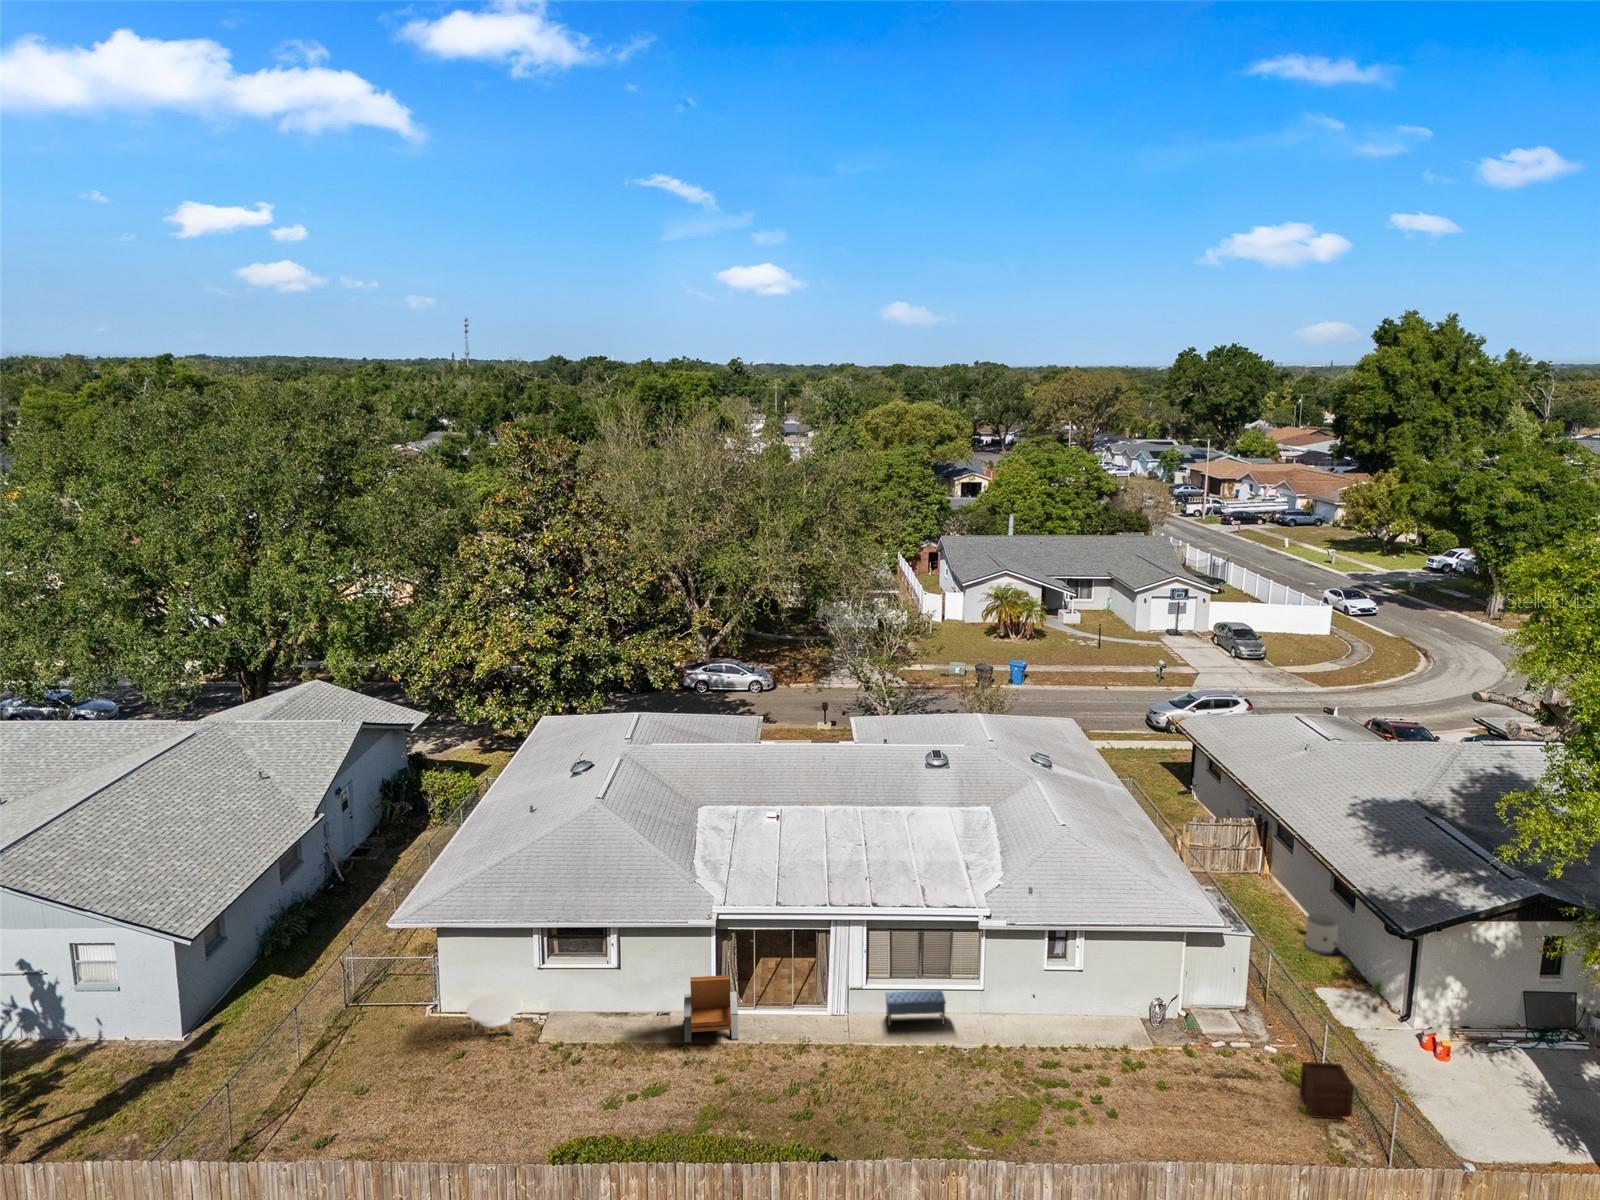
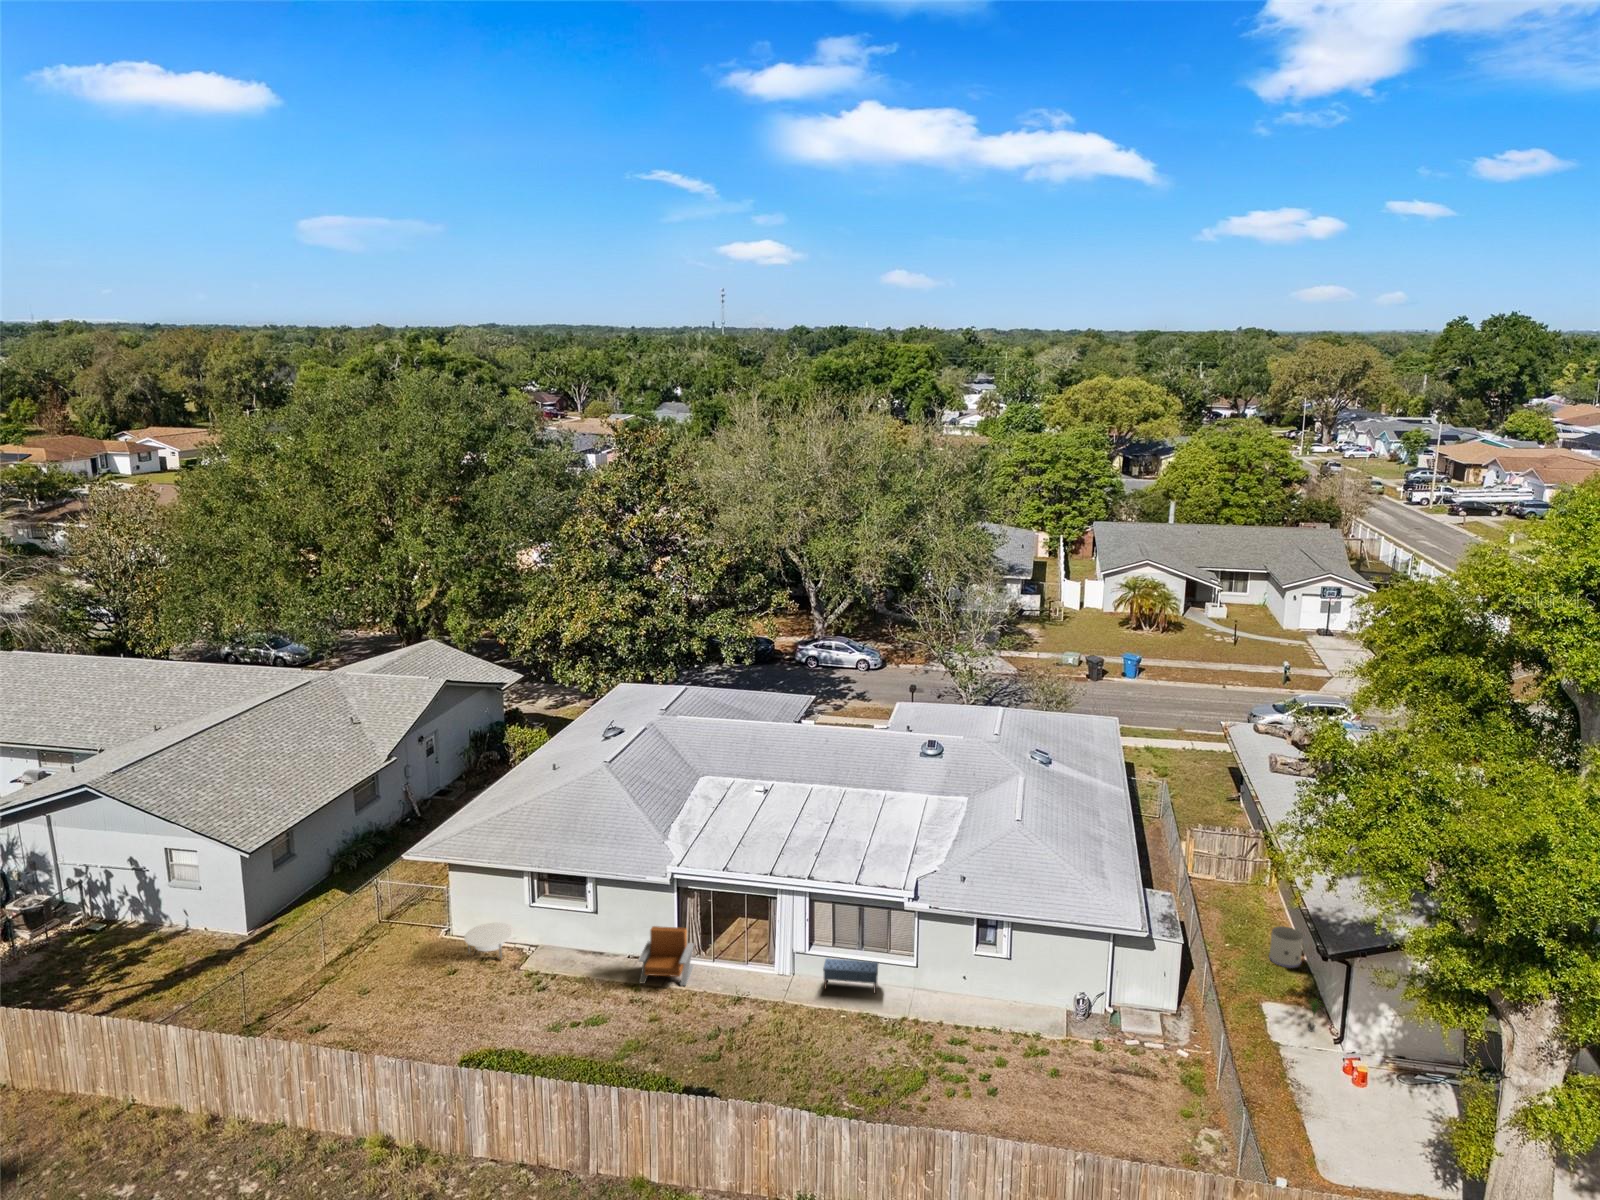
wooden crate: present [1300,1062,1354,1119] -> none [1189,1072,1234,1134]

